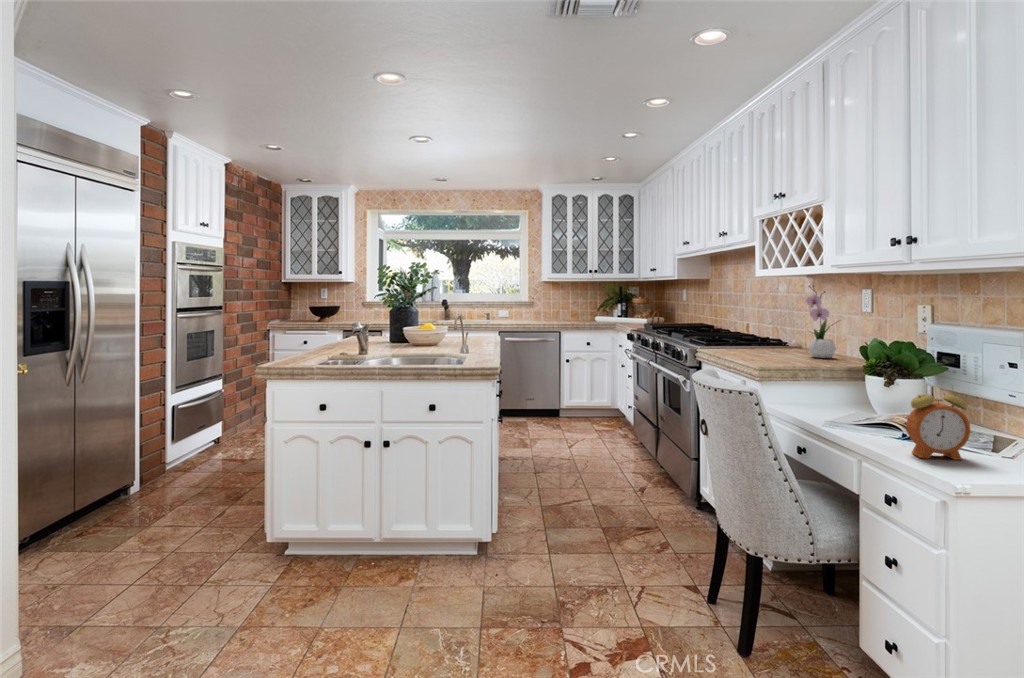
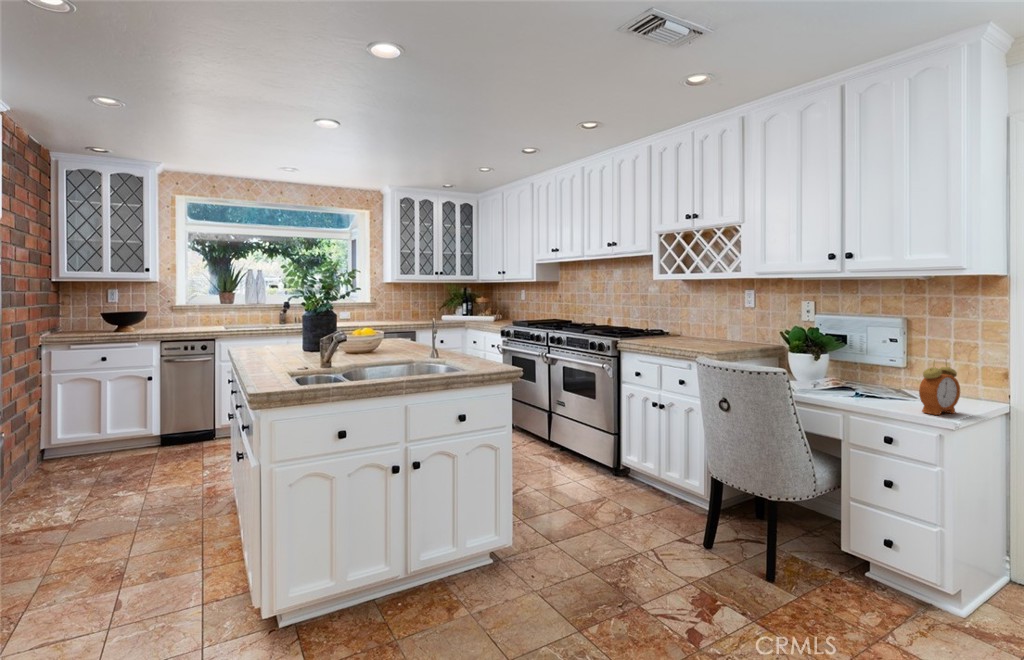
flower arrangement: present [806,285,836,358] -> none [720,287,742,346]

